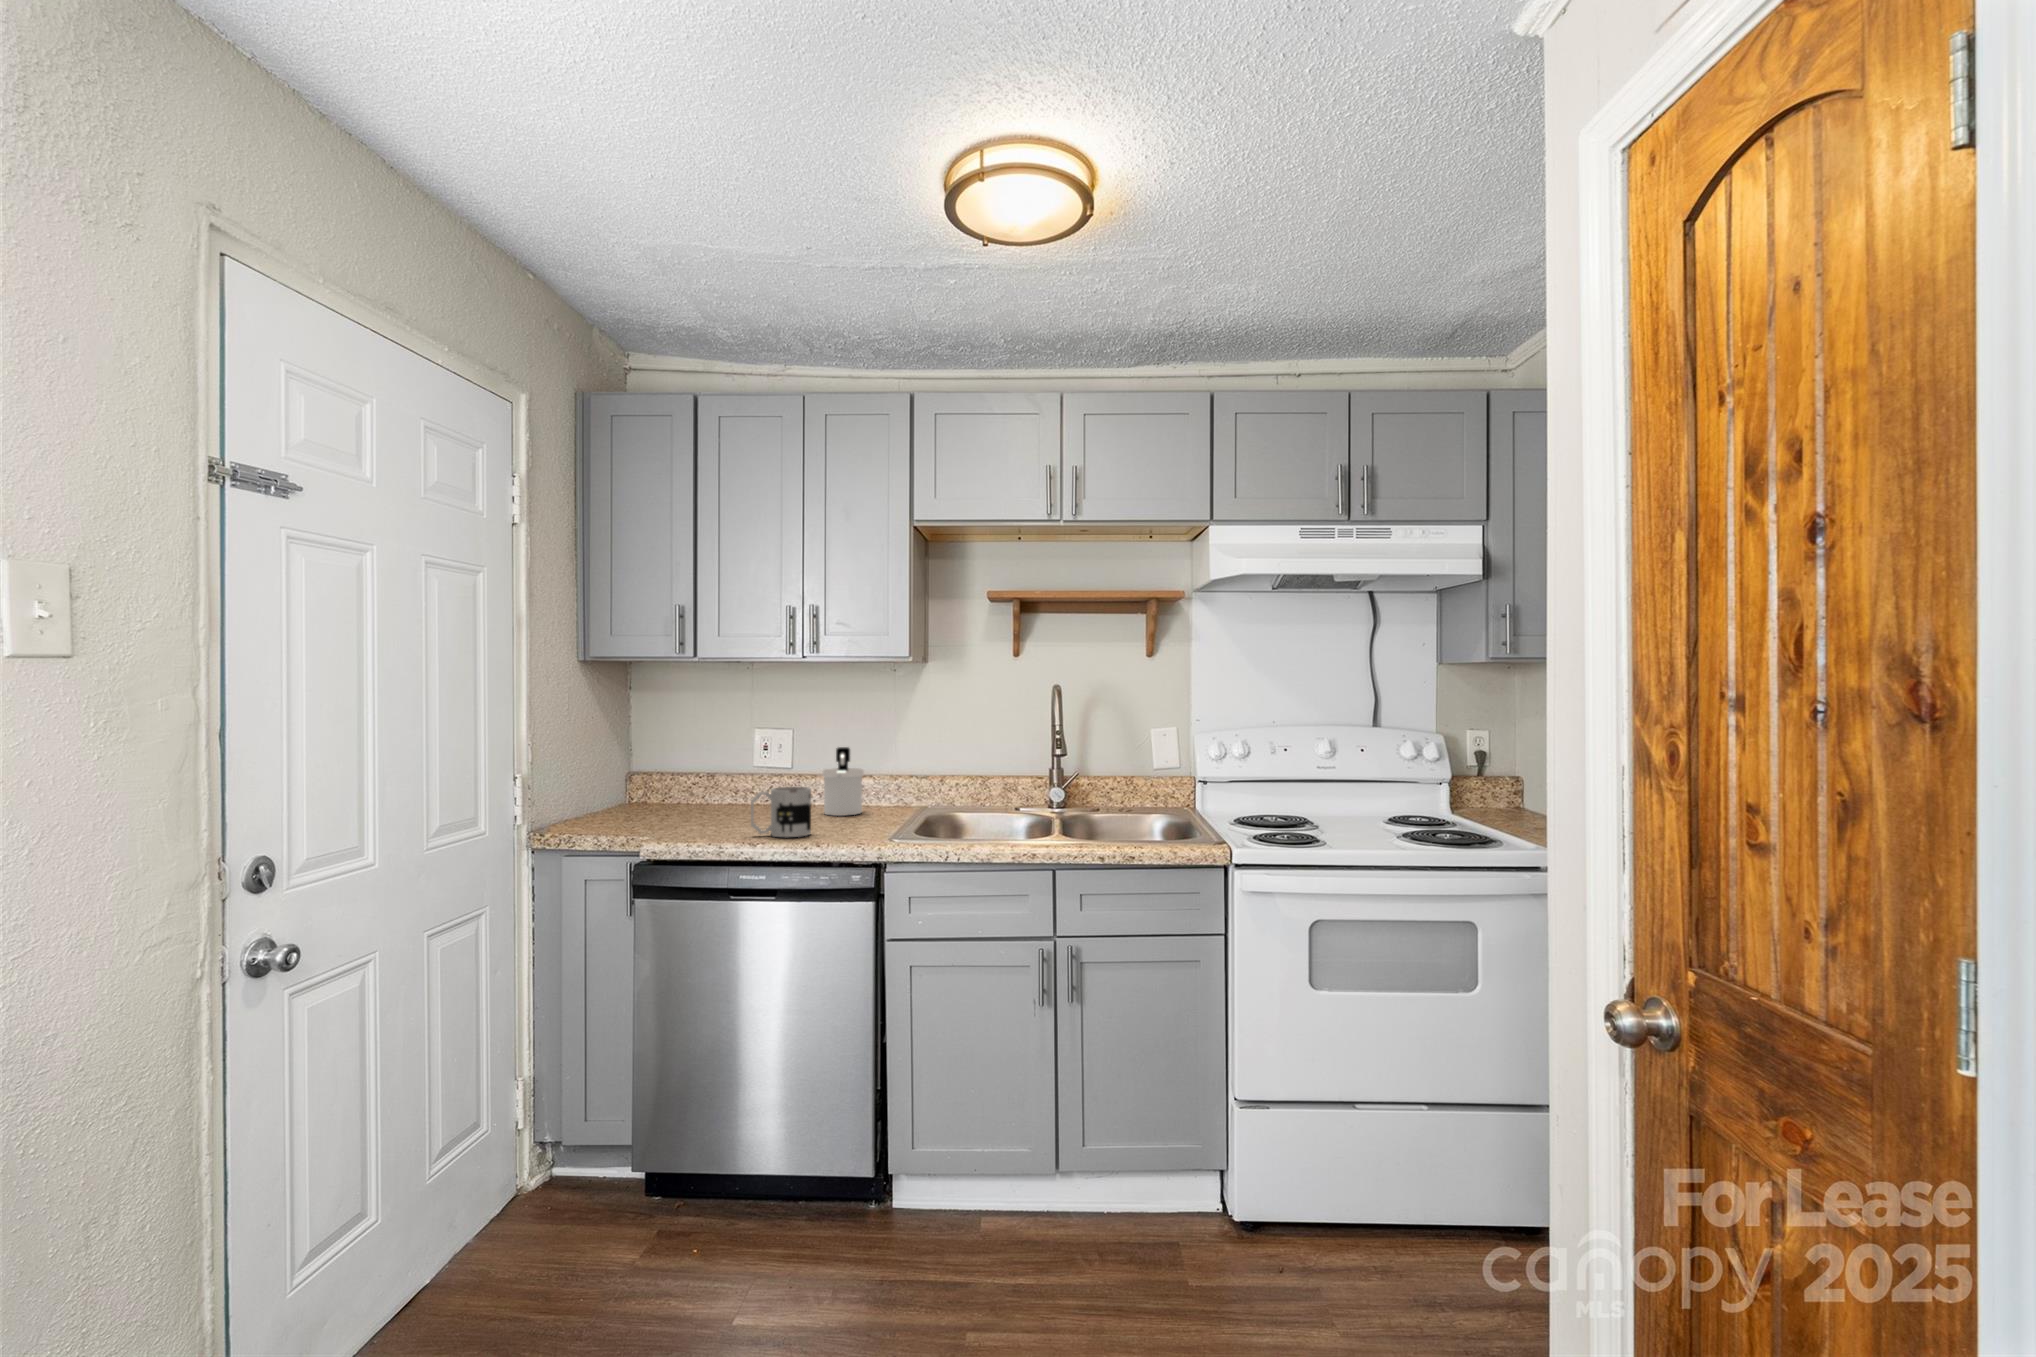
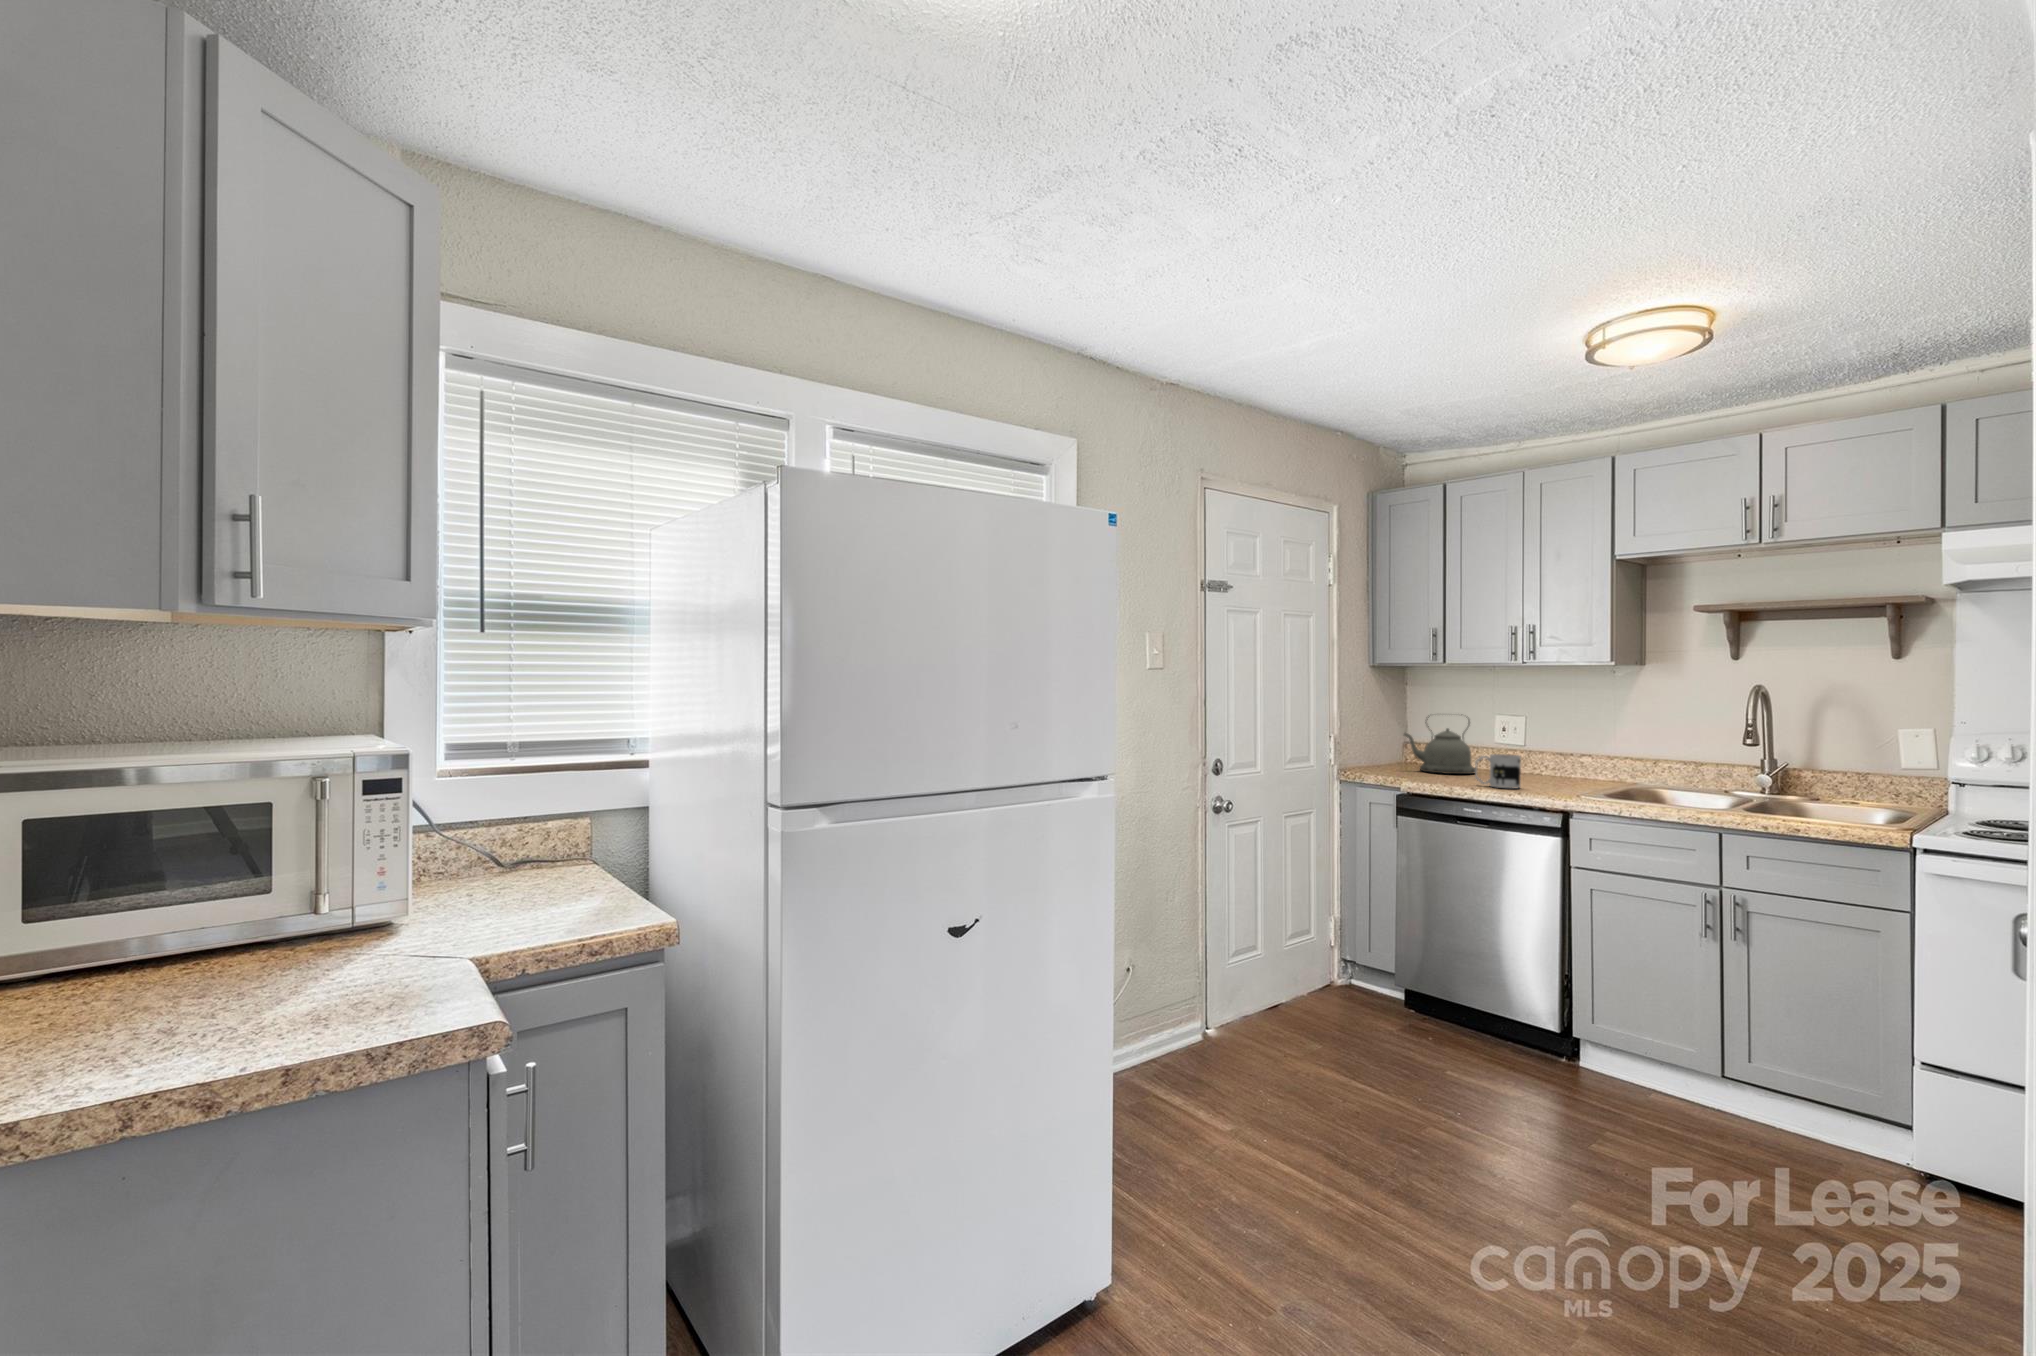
kettle: none [634,730,736,819] -> present [1404,717,1475,774]
soap dispenser: present [823,747,864,816] -> none [1543,731,1579,782]

